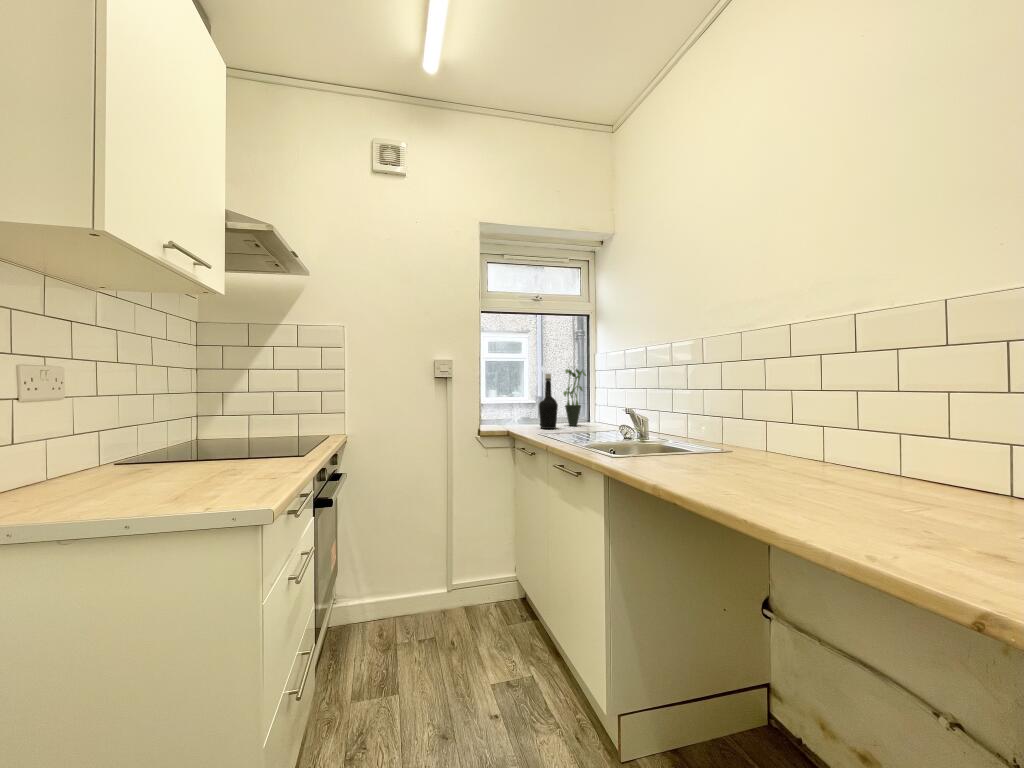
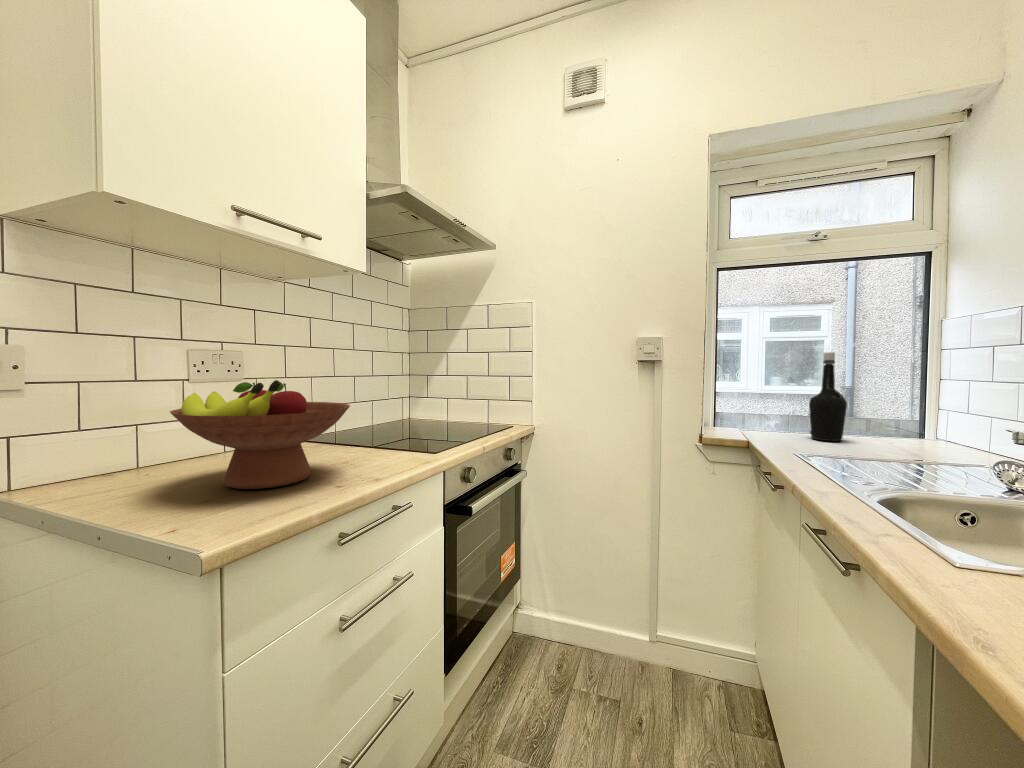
potted plant: present [563,367,586,426] -> none [862,339,917,439]
fruit bowl: none [105,393,272,489] -> present [170,380,350,489]

